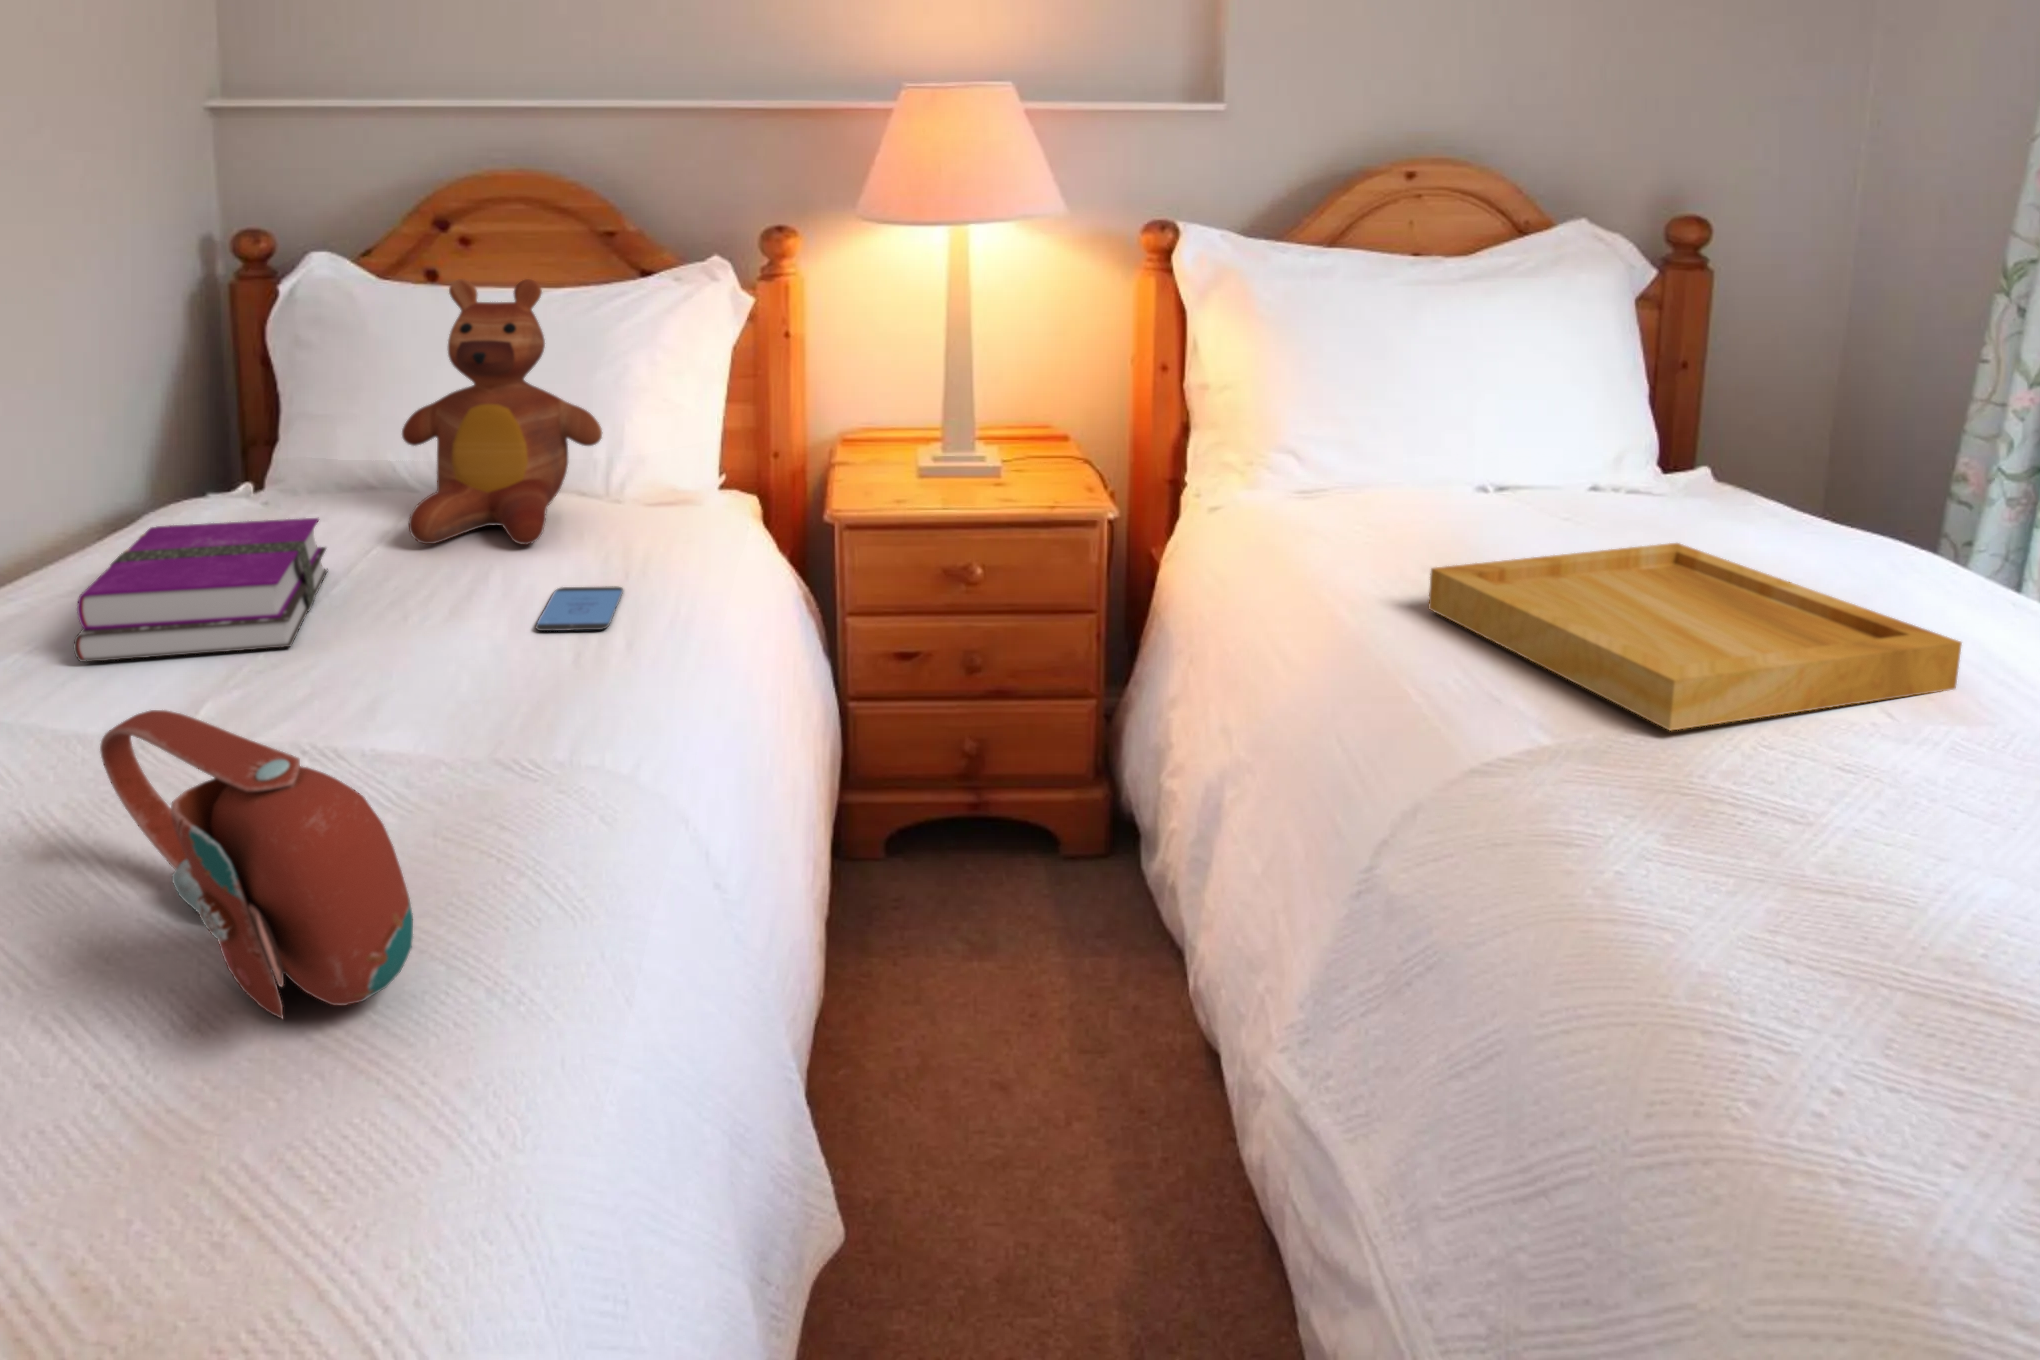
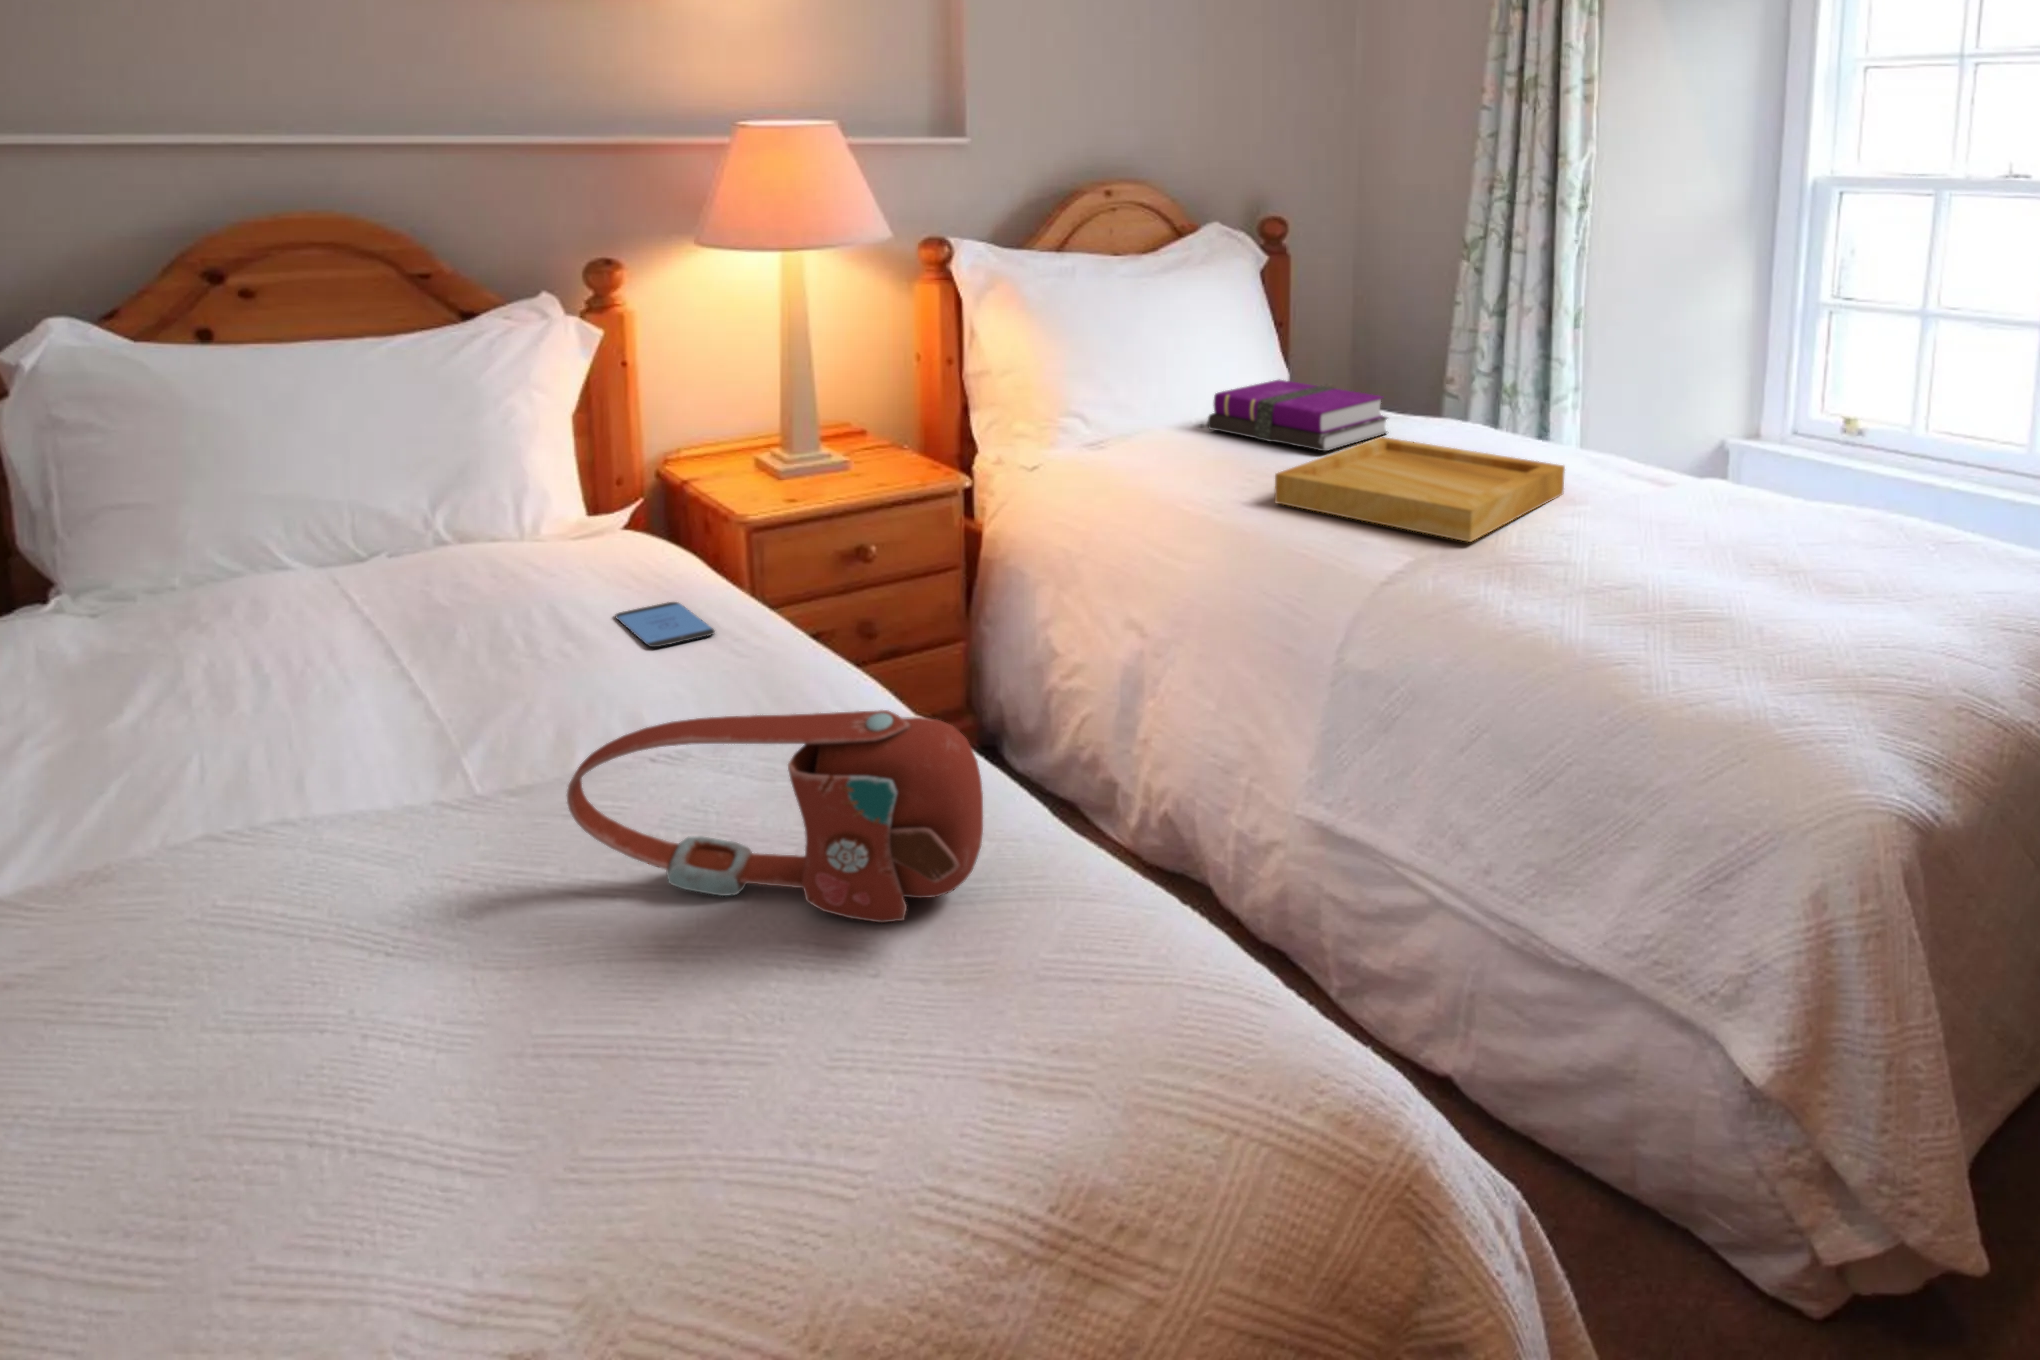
teddy bear: present [402,279,602,545] -> none [326,325,553,606]
notebook: present [74,518,328,662] -> present [1208,379,1387,451]

